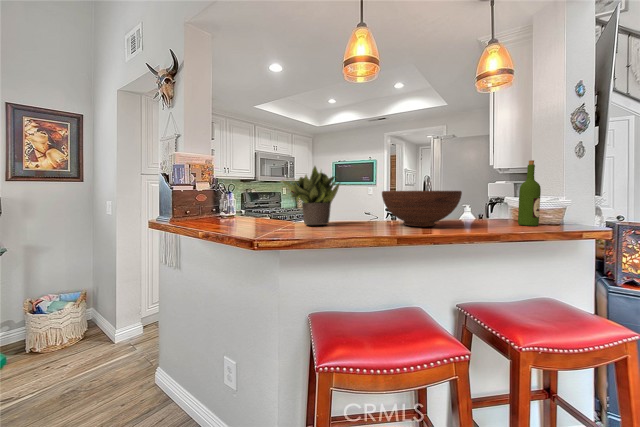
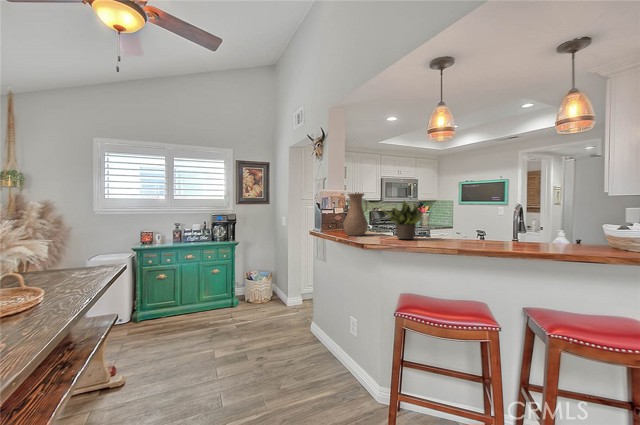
vase: none [214,154,255,225] -> present [343,193,368,236]
wine bottle: present [518,160,541,226] -> none [584,195,606,252]
fruit bowl: present [382,191,462,227] -> none [453,217,518,245]

